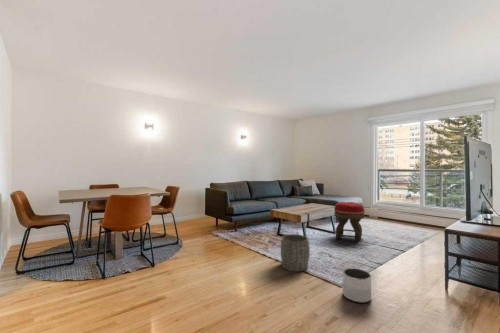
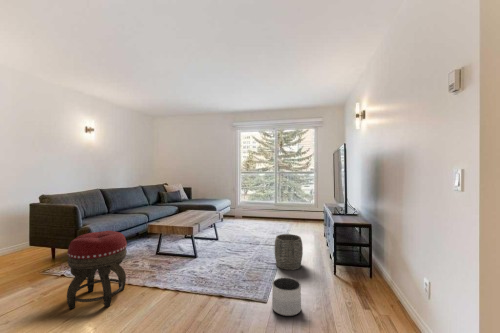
footstool: present [334,202,365,242] -> present [67,231,127,309]
woven basket: present [281,234,310,271] -> present [275,234,303,270]

